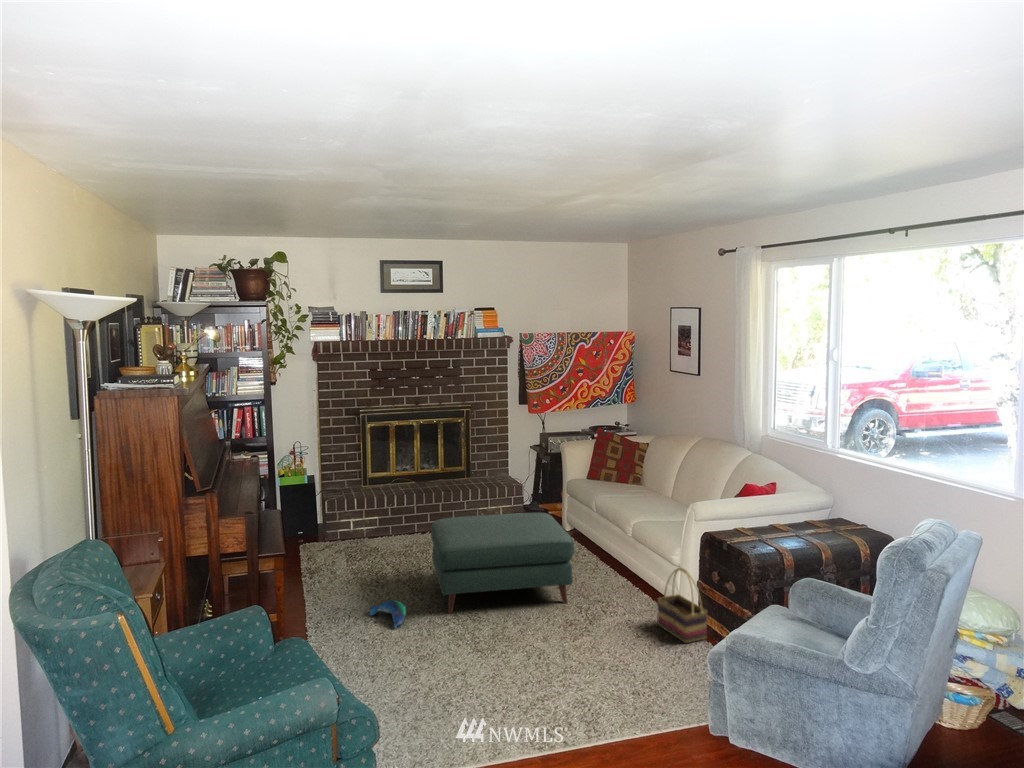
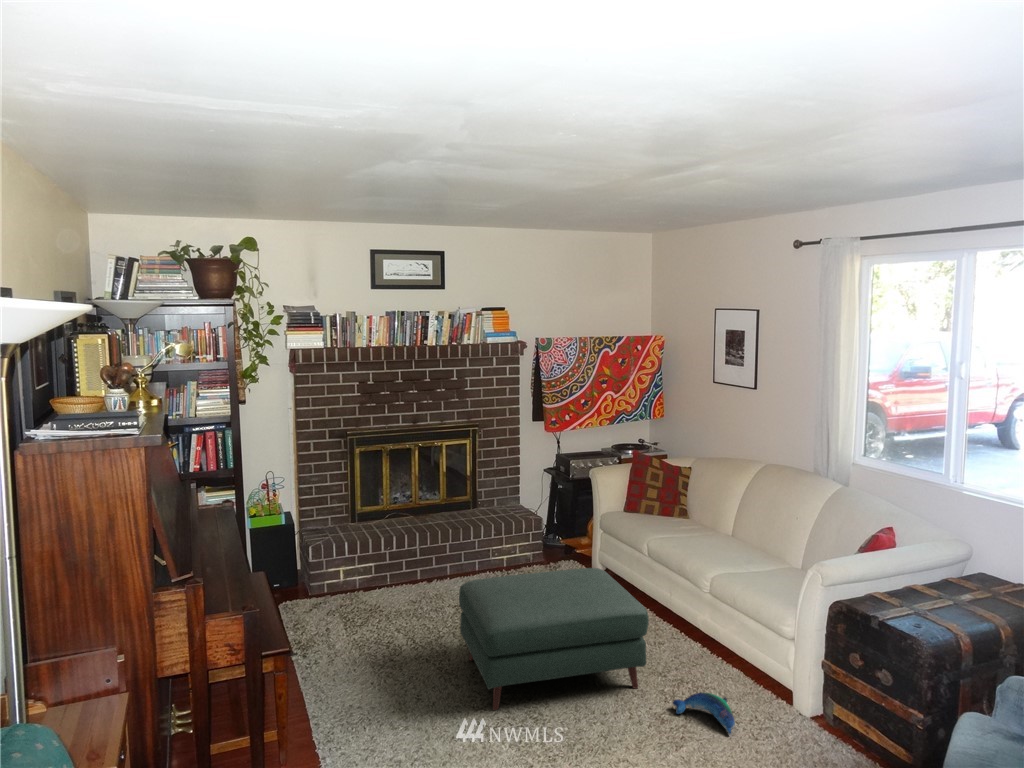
basket: present [657,568,707,643] -> none [763,651,835,751]
plush toy: present [369,600,407,628] -> present [673,692,735,734]

